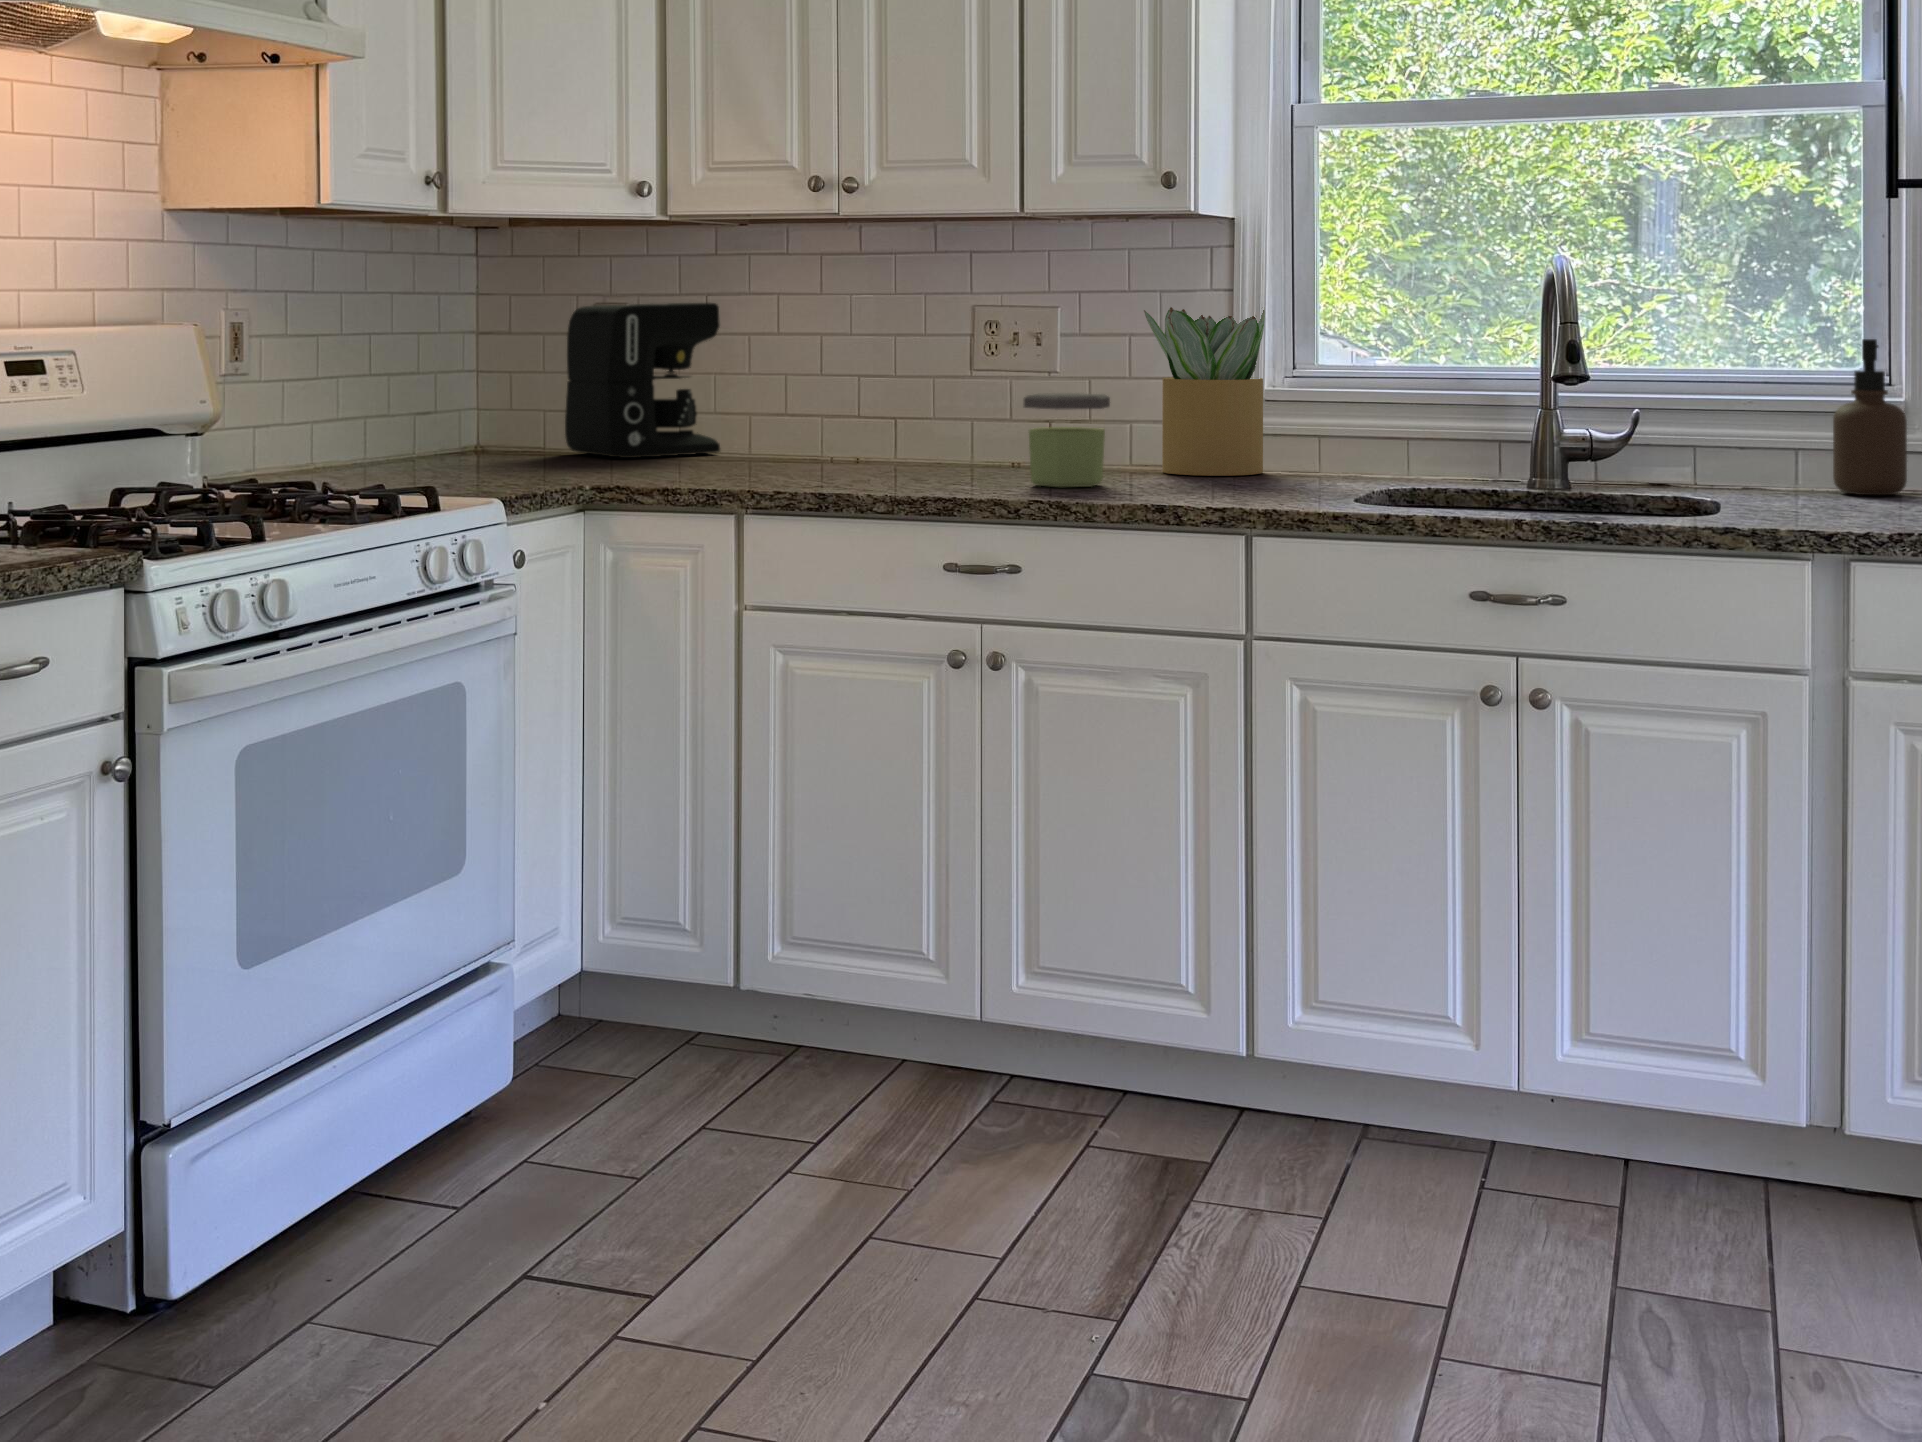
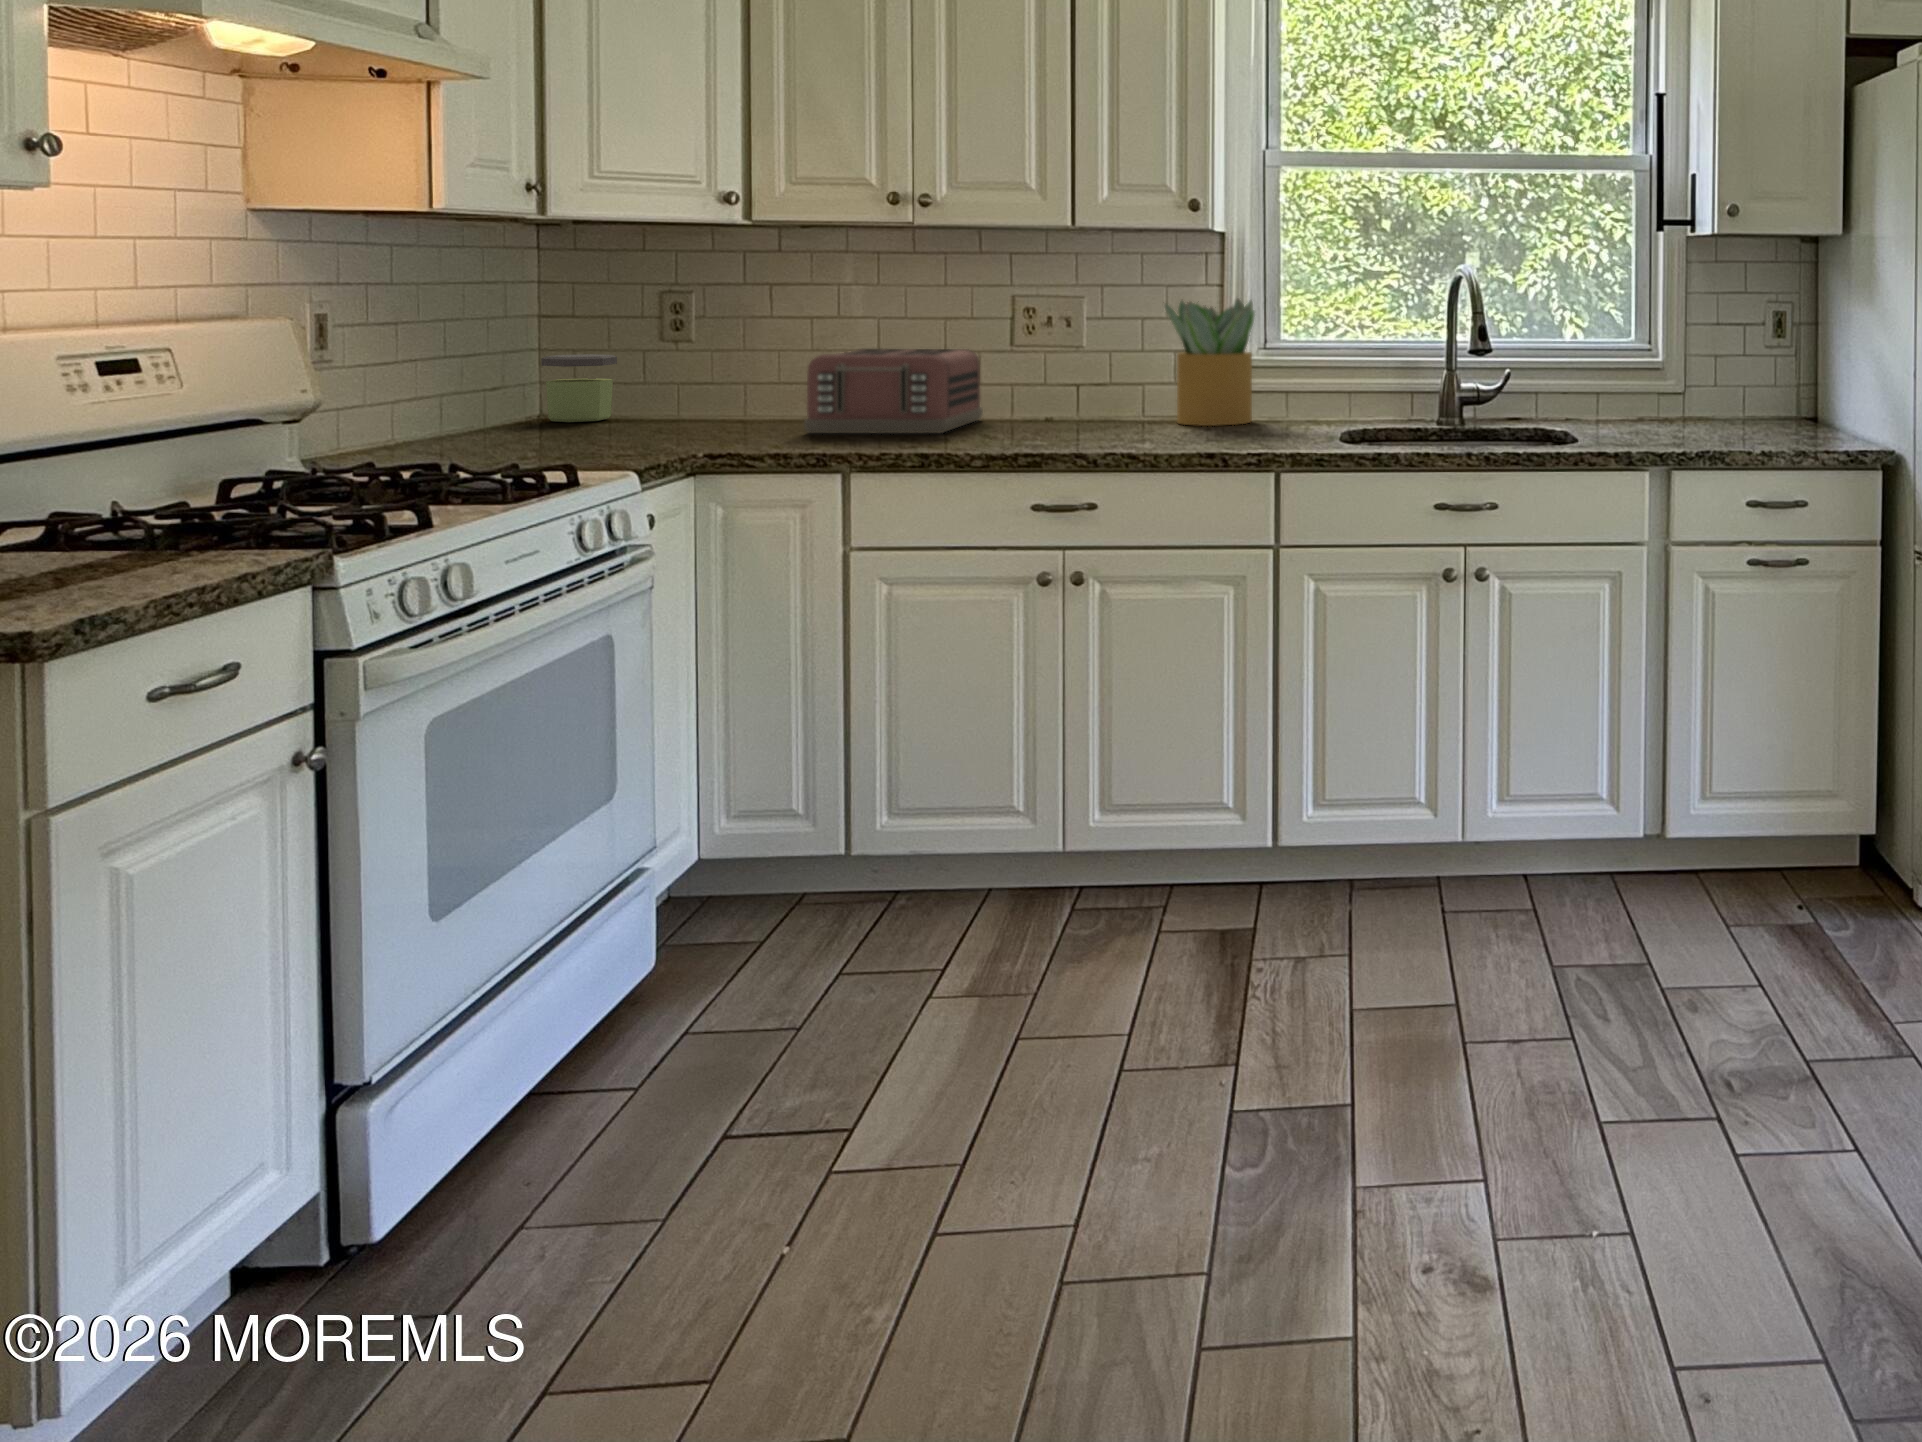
coffee maker: present [565,303,720,458] -> none [642,292,791,426]
soap dispenser: present [1833,339,1907,495] -> none [1632,323,1675,425]
toaster: none [715,370,930,473] -> present [804,349,983,433]
jar: present [1024,393,1110,487] -> present [541,354,617,422]

